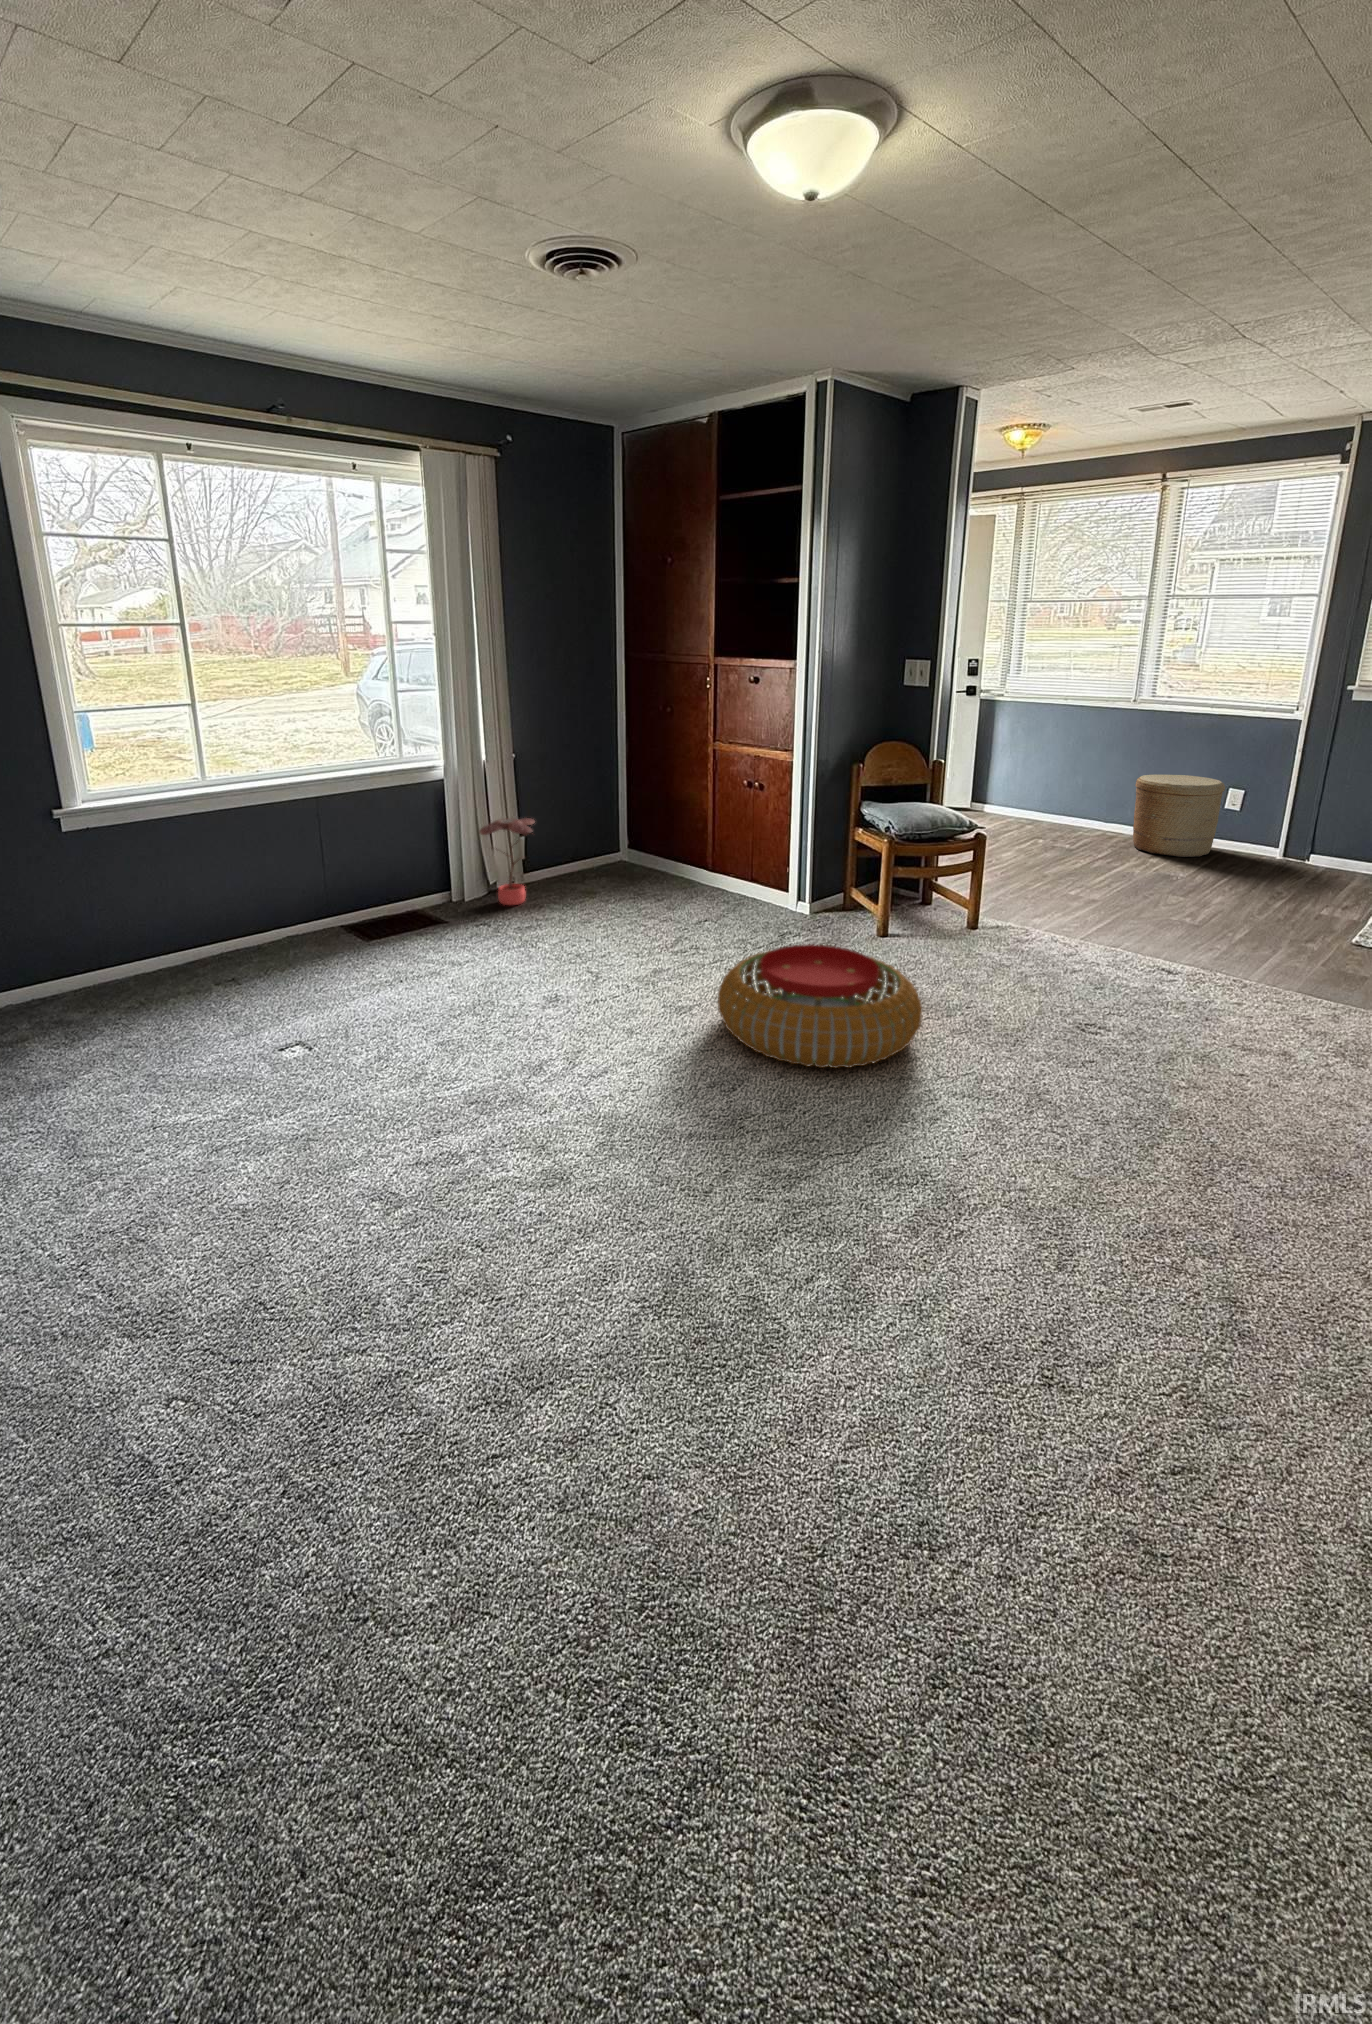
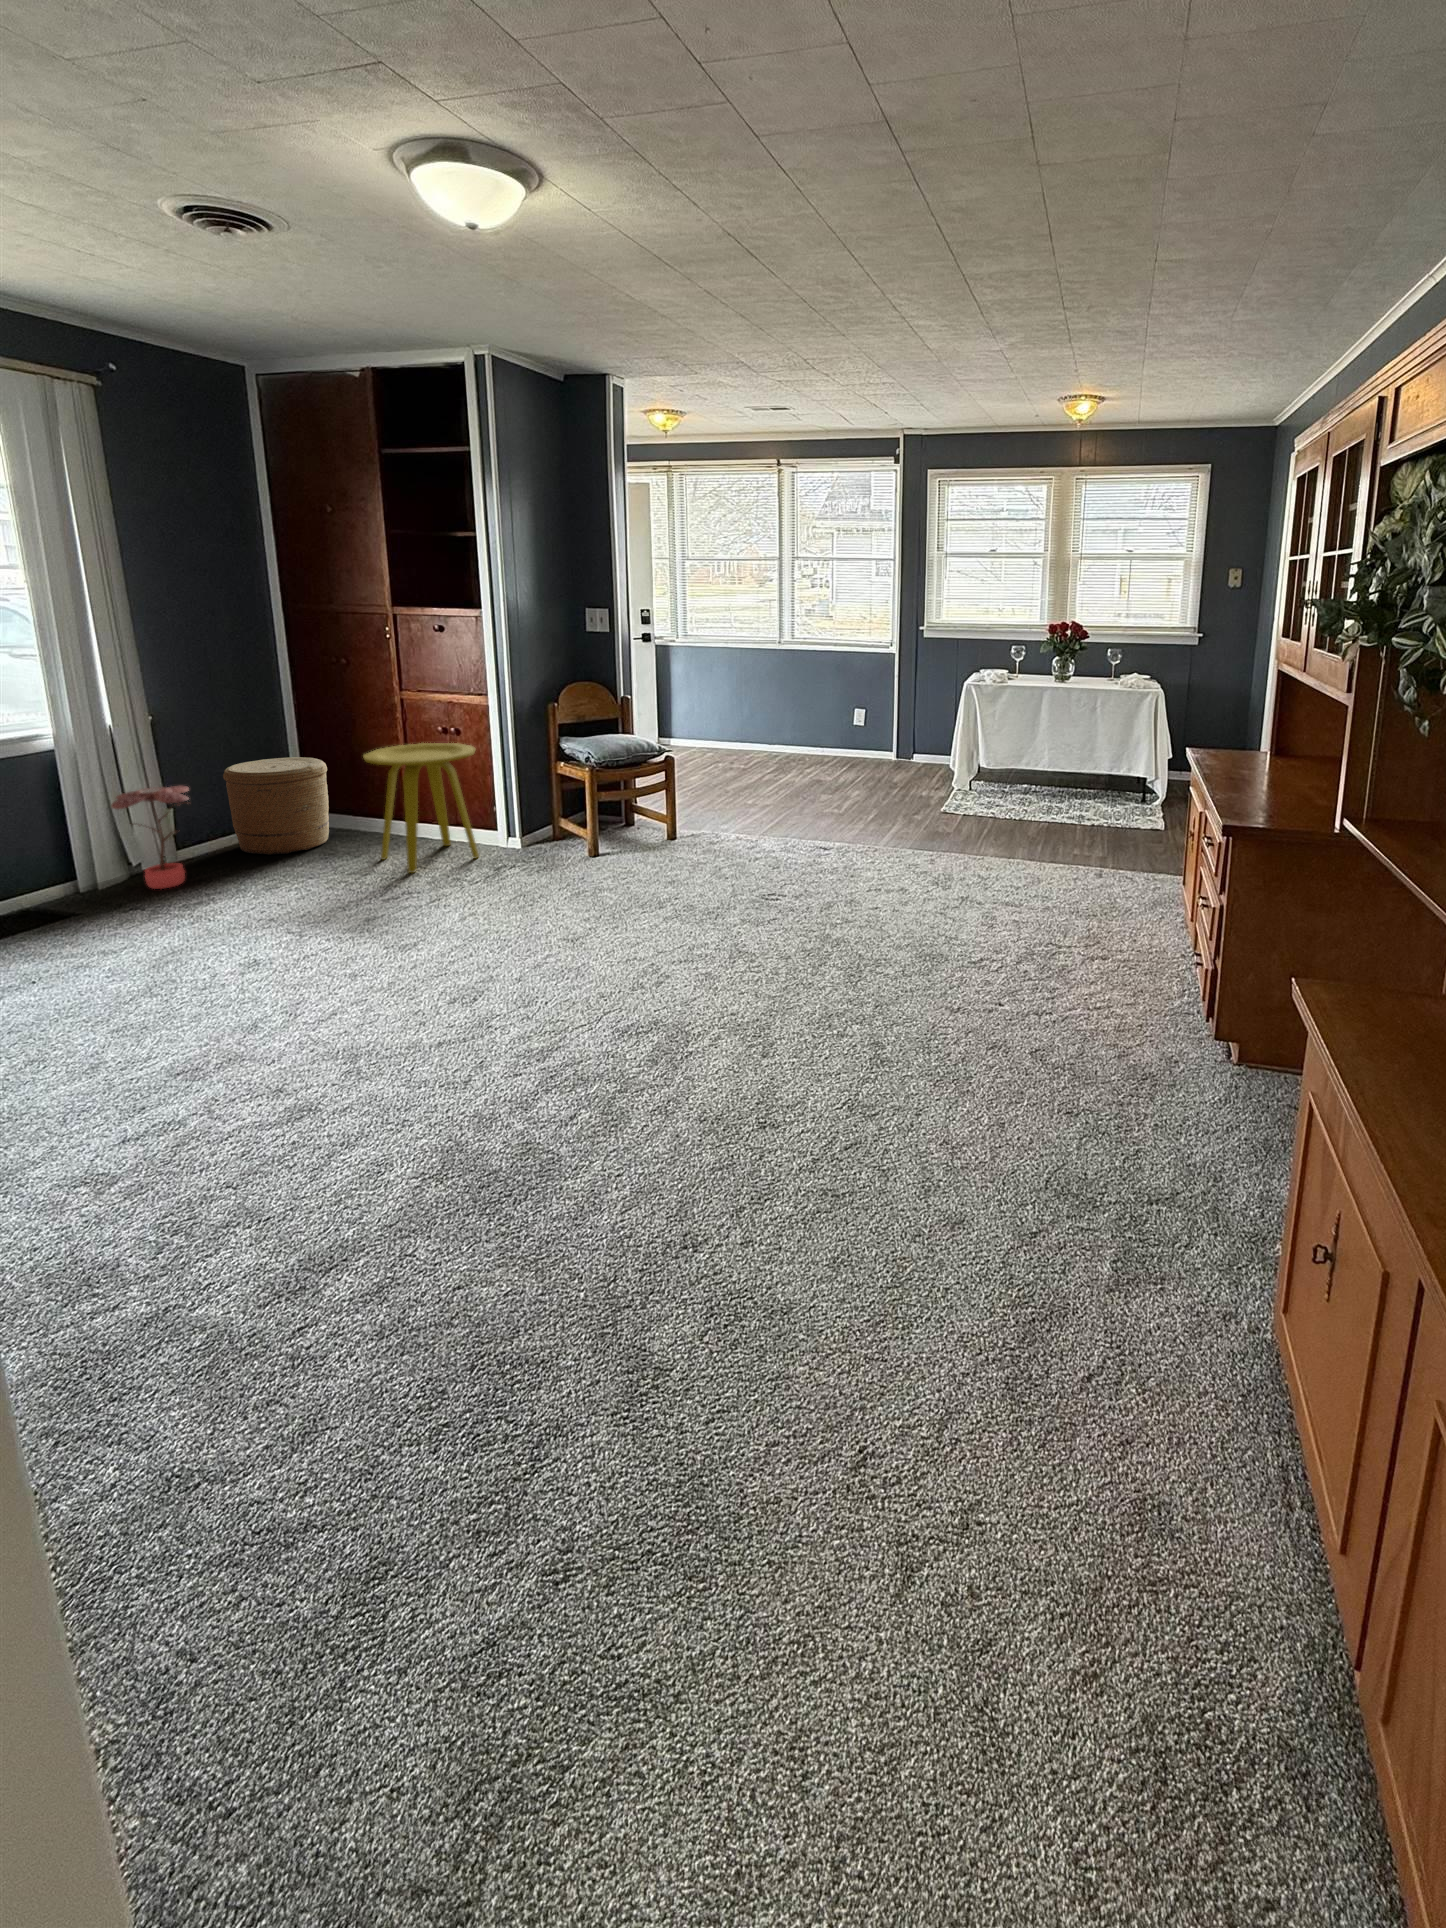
woven basket: present [1133,775,1225,857] -> present [223,757,329,855]
side table: none [670,796,773,924] -> present [363,743,479,873]
pouf: present [718,944,922,1068] -> none [447,865,635,972]

